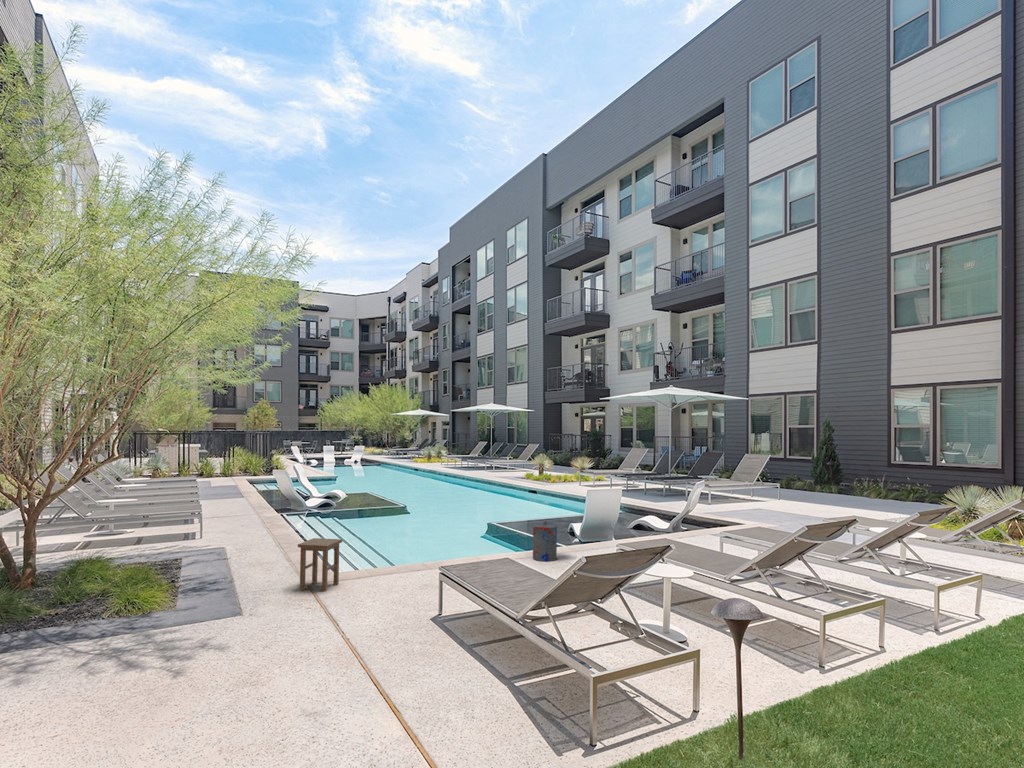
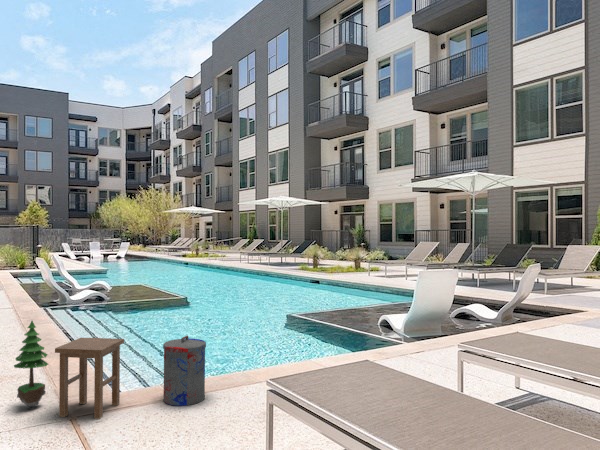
trash can: present [533,521,557,561] -> present [163,335,206,406]
potted tree: none [271,526,293,585] -> present [14,321,48,407]

